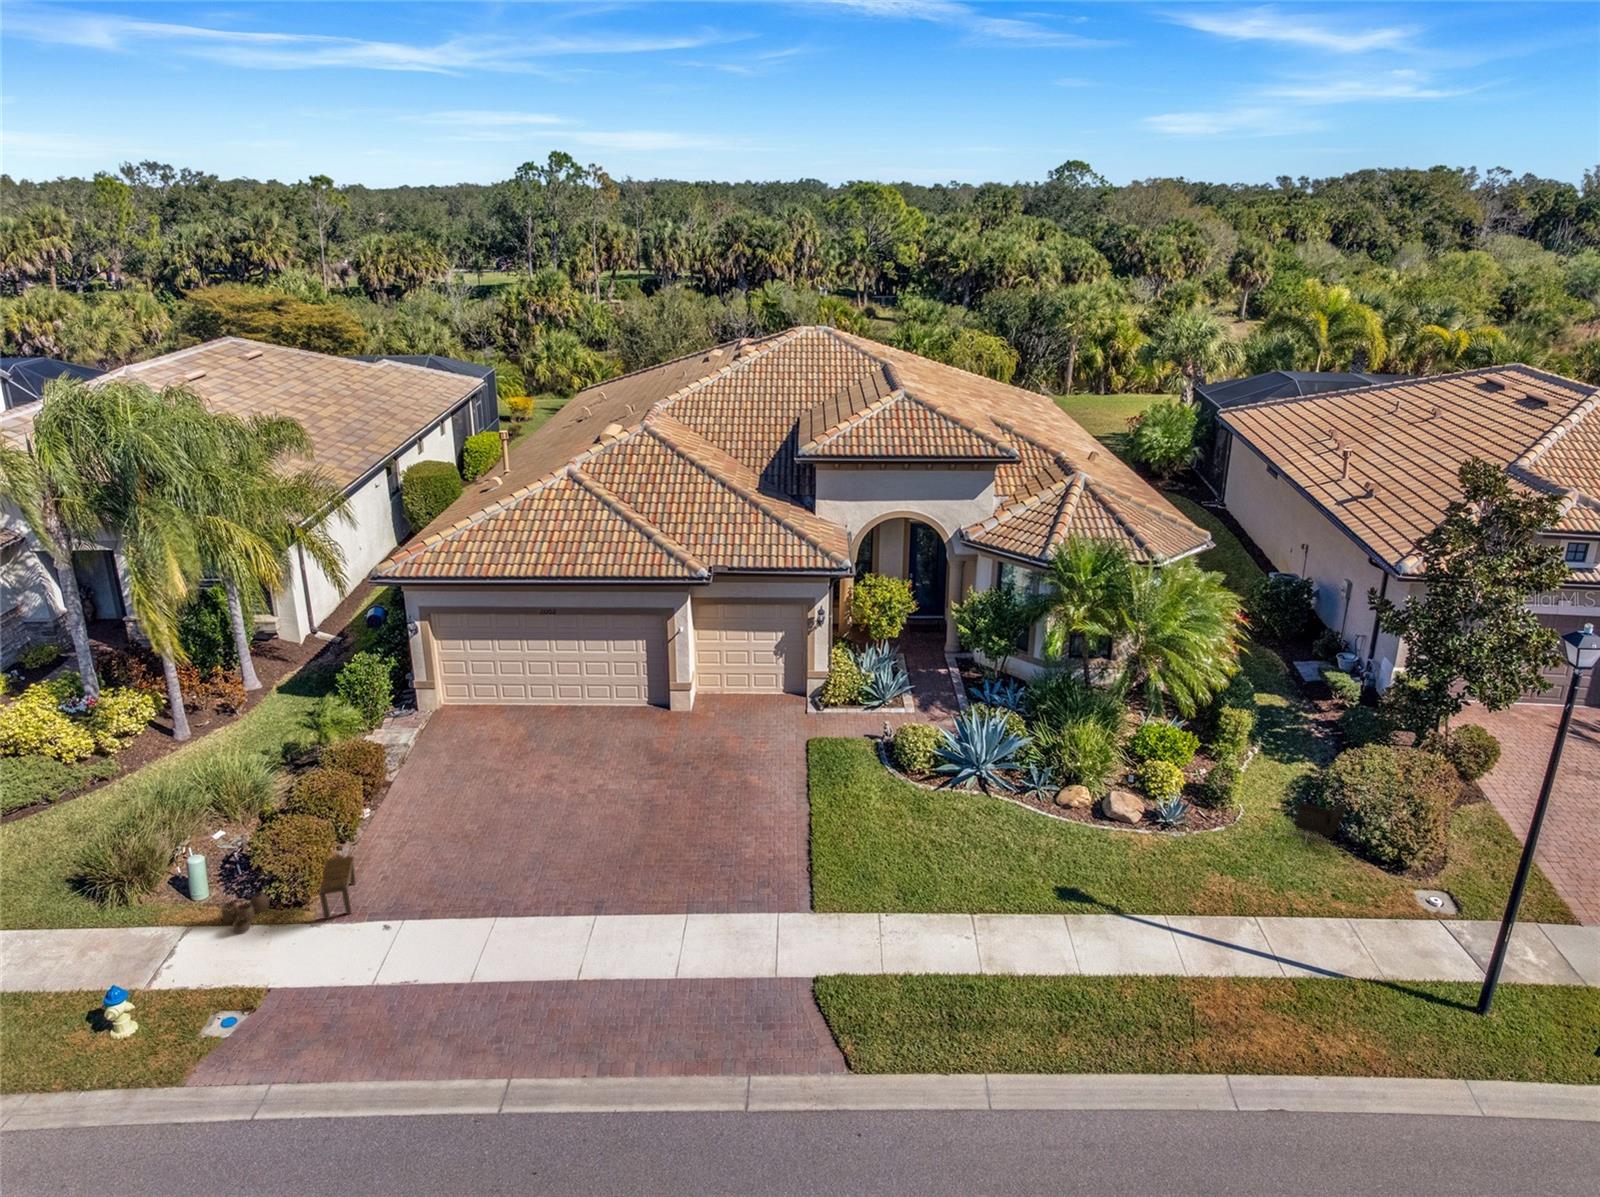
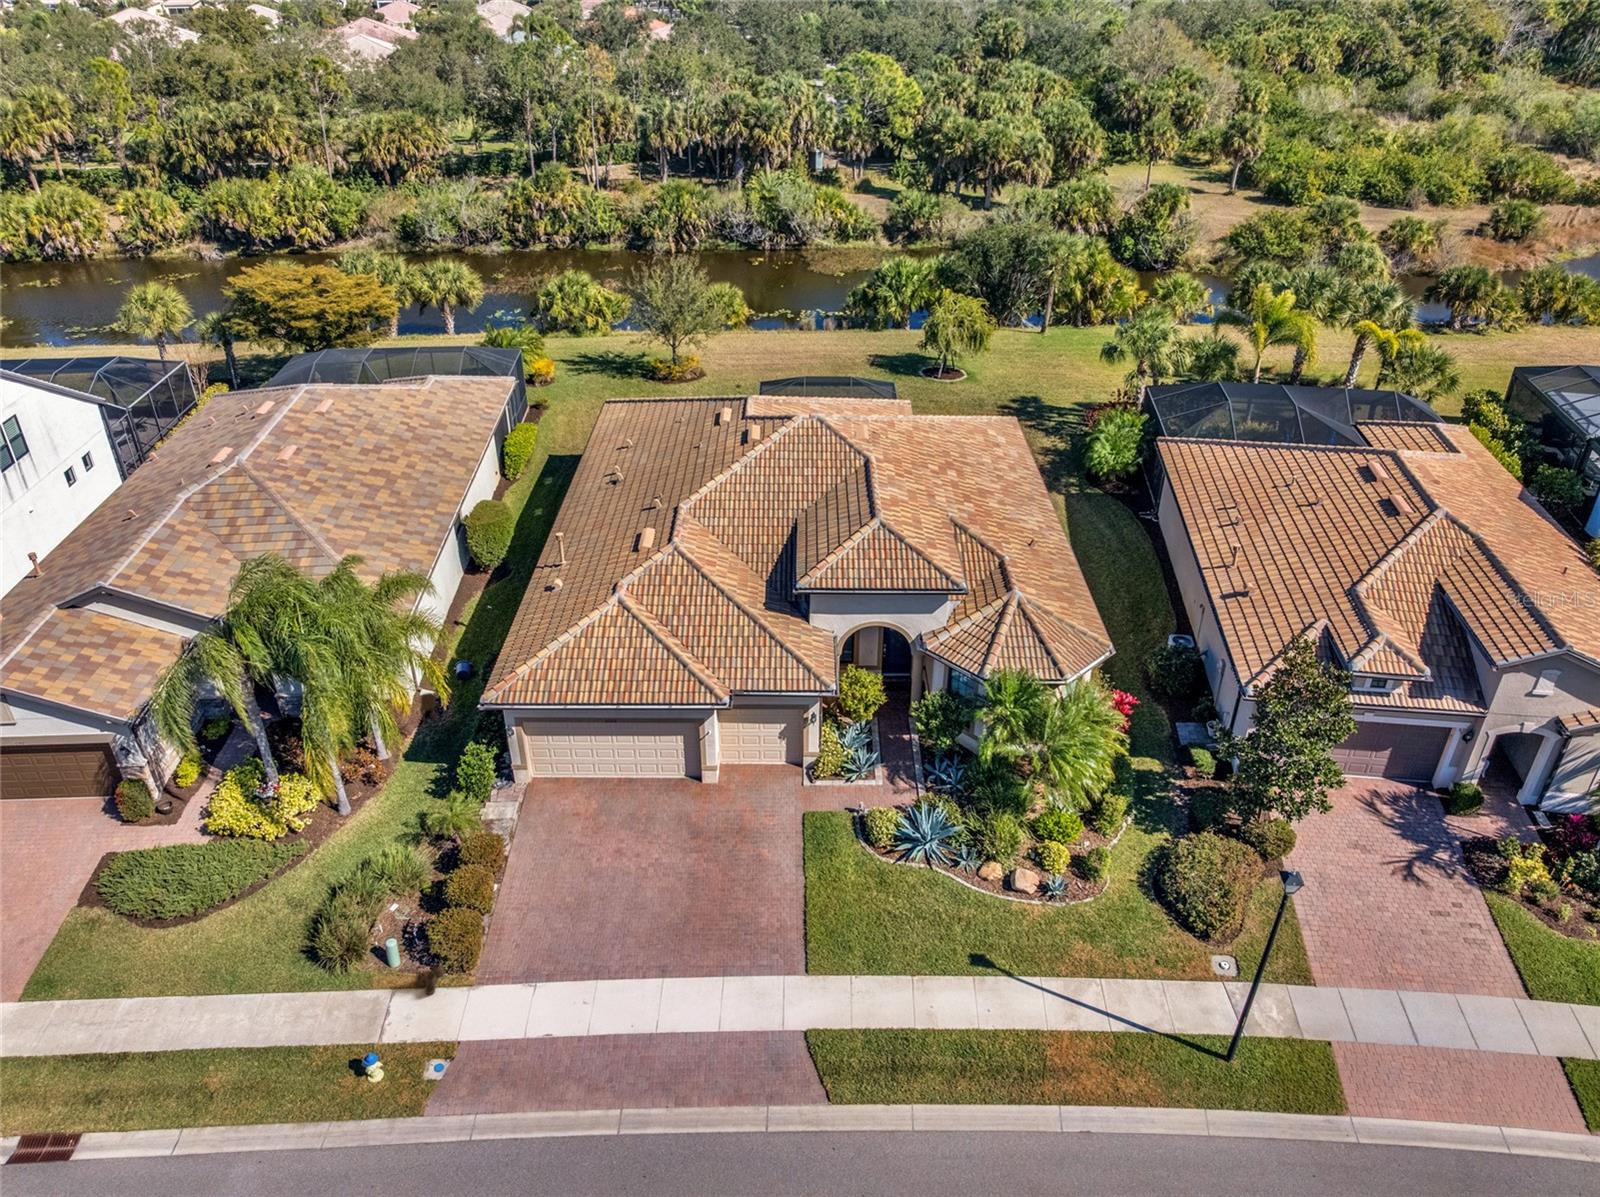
lounge chair: present [1295,803,1345,845] -> none [1134,884,1175,917]
bench: present [319,856,356,919] -> present [420,693,436,723]

